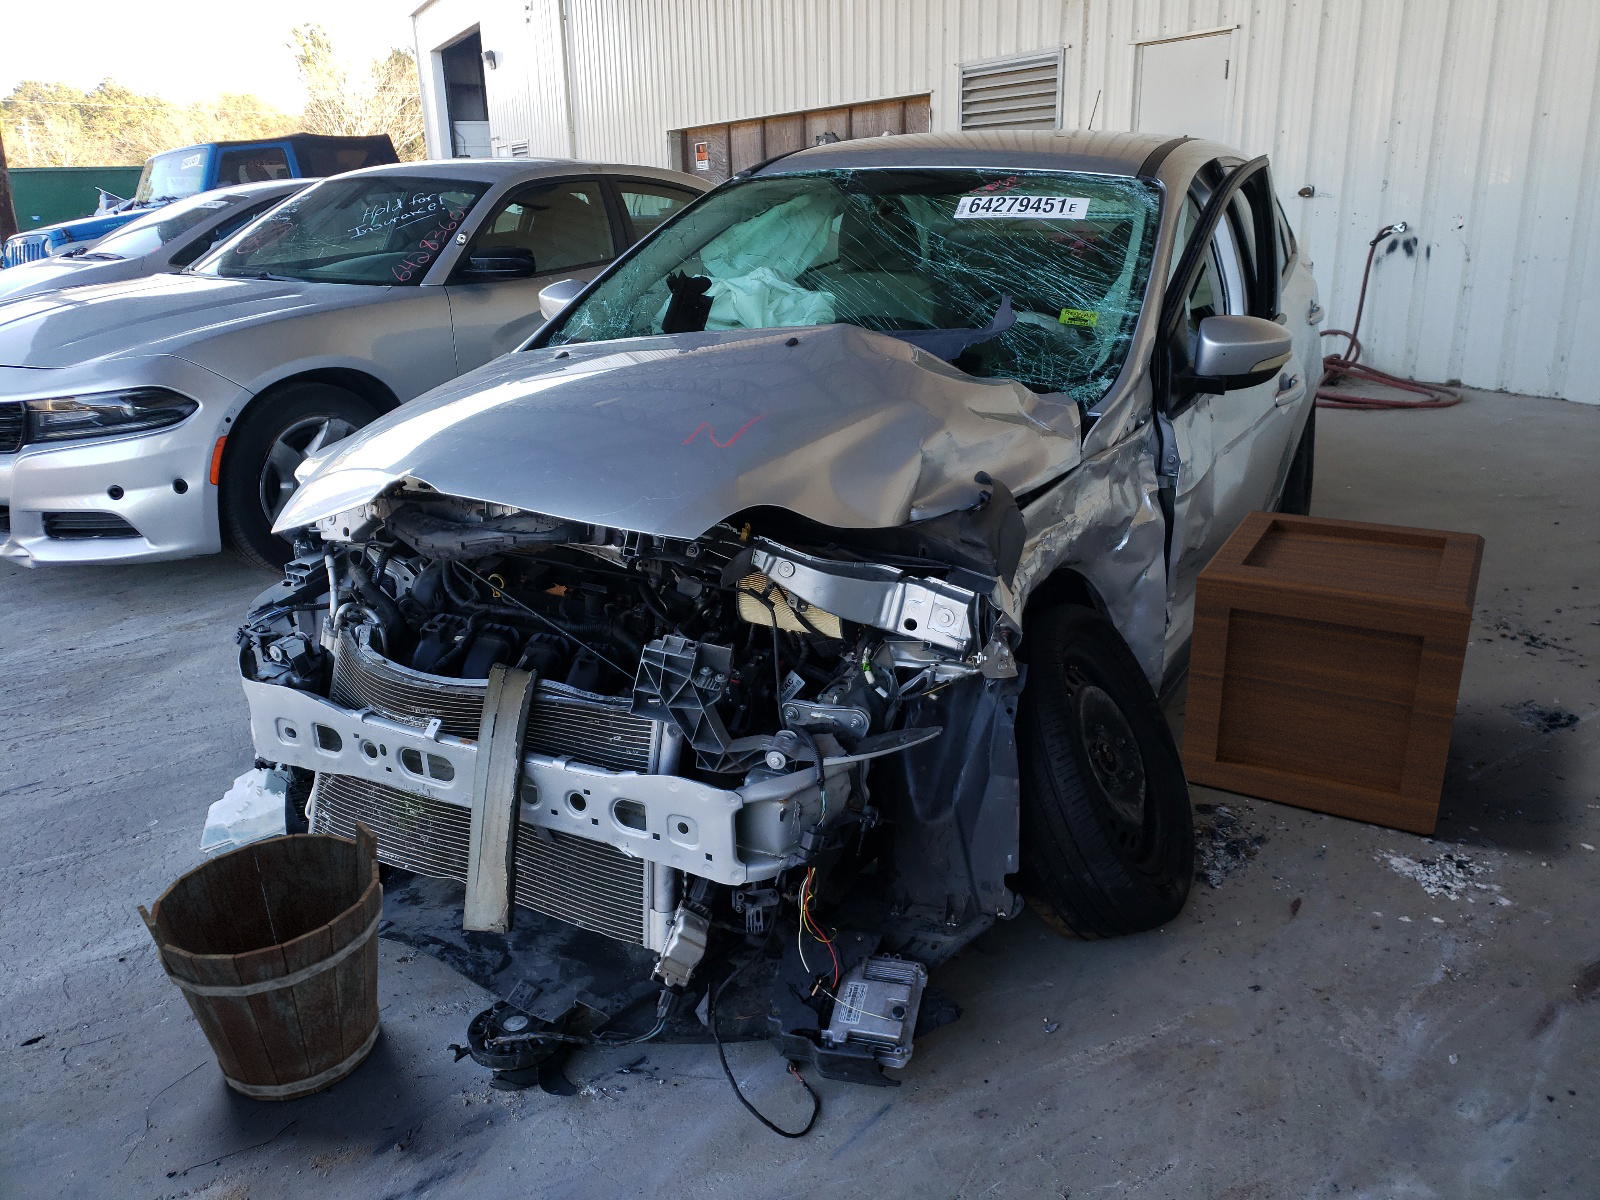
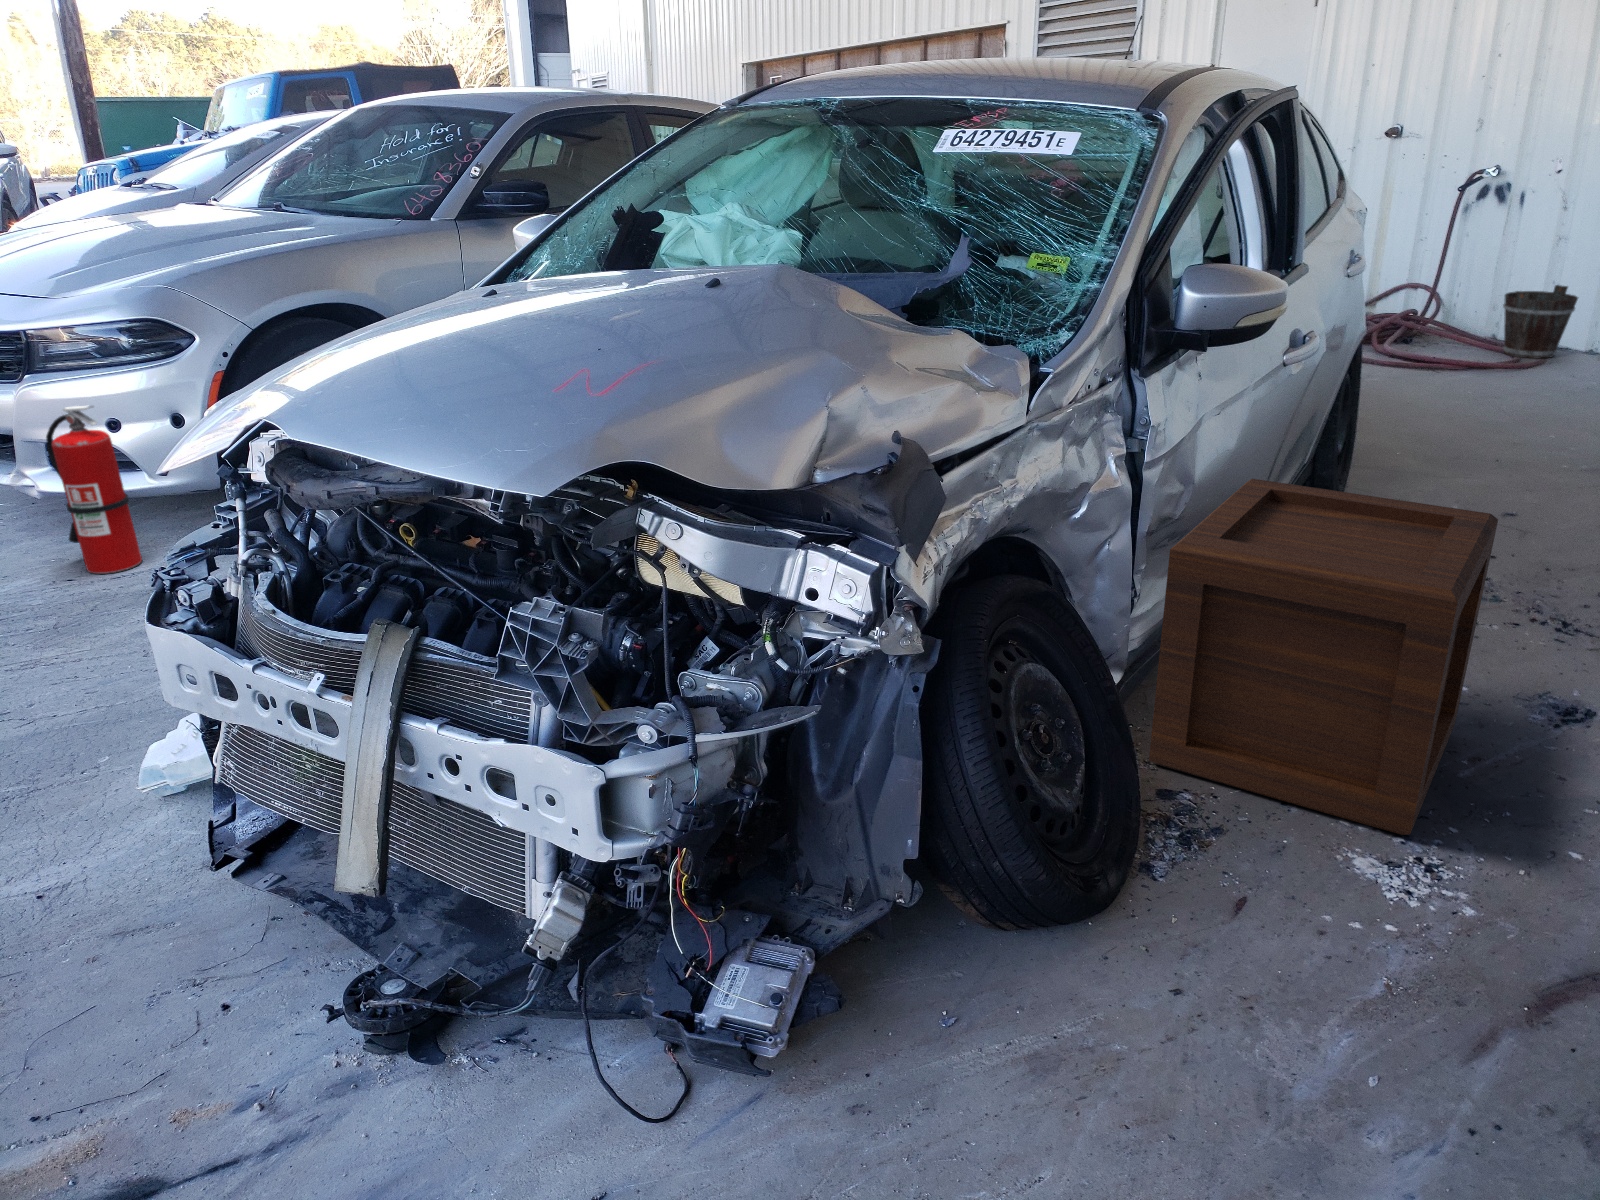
fire extinguisher: none [52,476,149,644] -> present [46,405,142,574]
bucket: present [137,821,383,1100] -> present [1503,285,1578,359]

